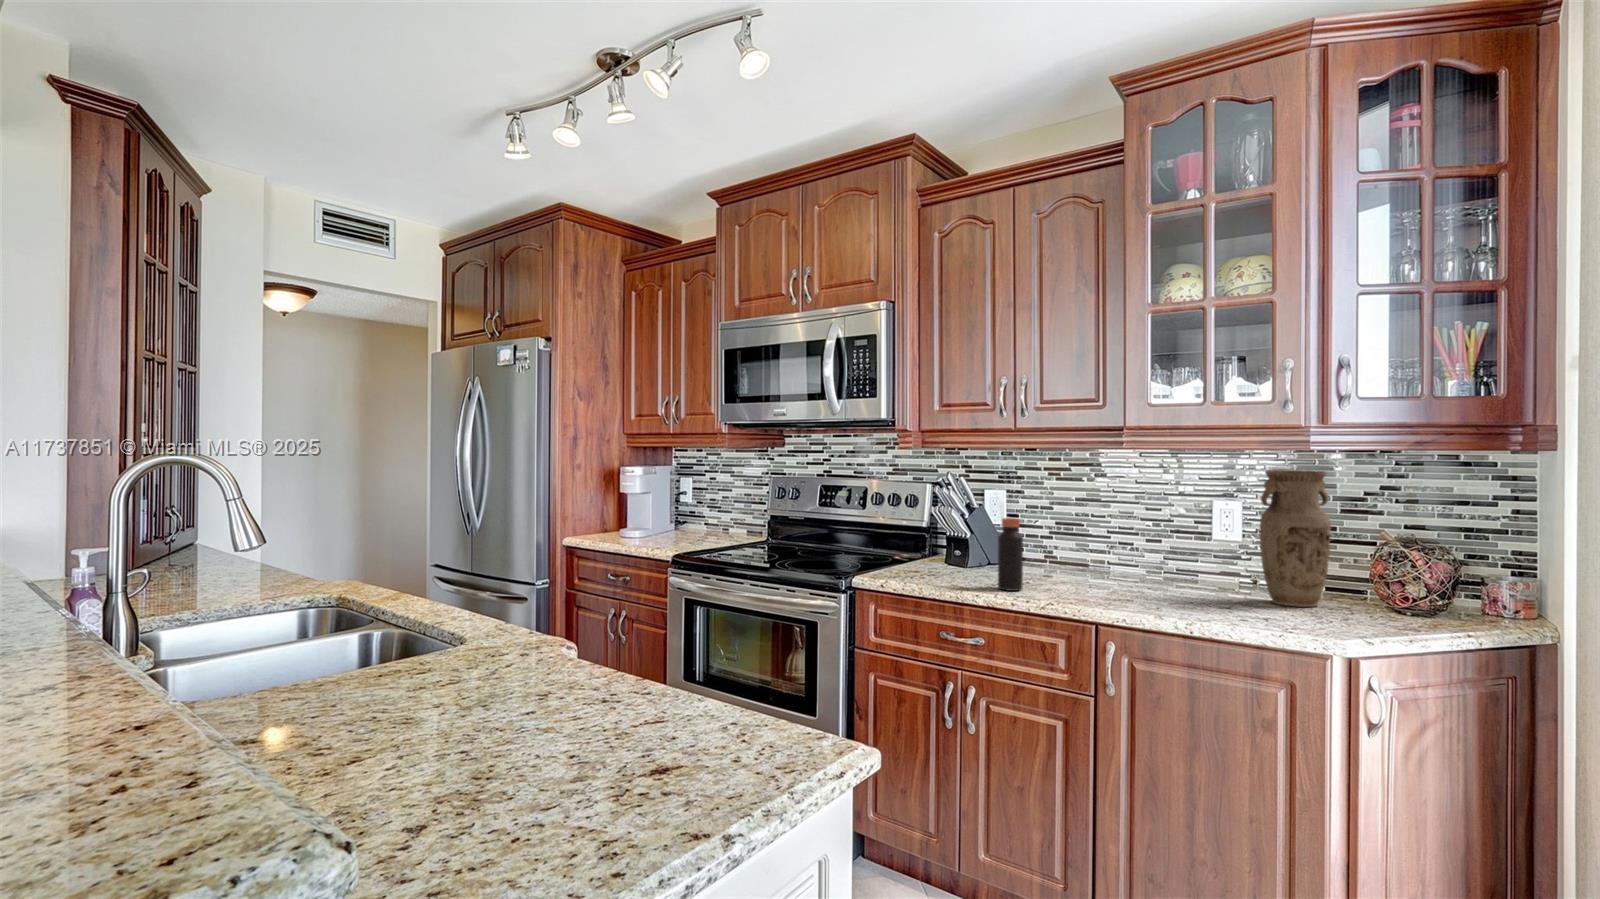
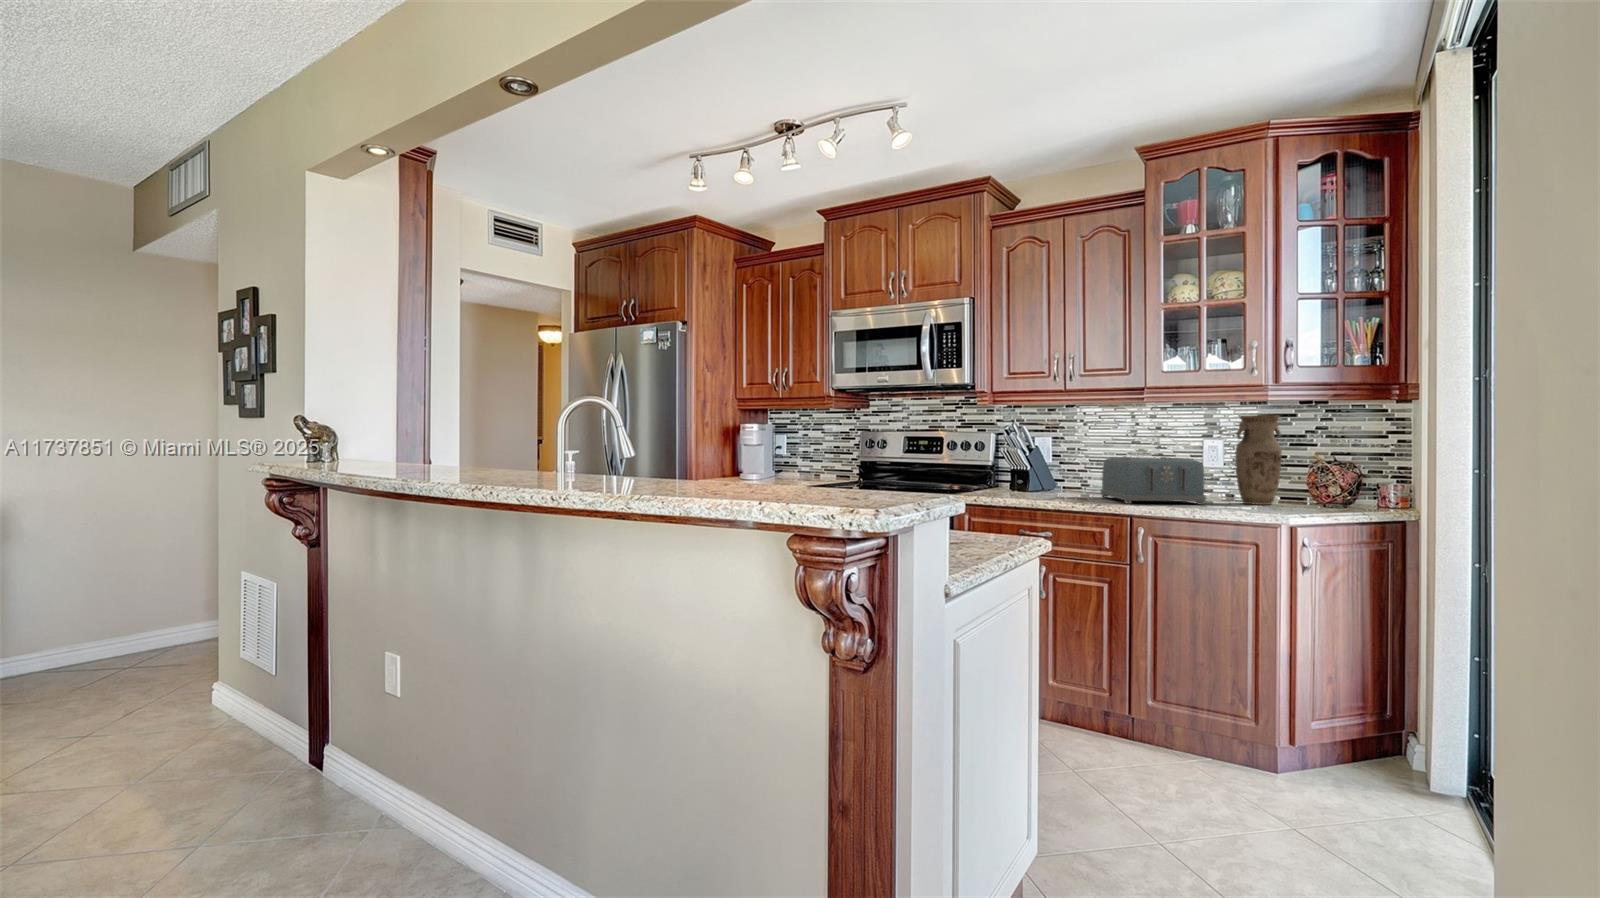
bottle: present [998,518,1023,591] -> none [1058,451,1075,500]
toaster: none [1064,526,1215,606] -> present [1100,457,1206,505]

